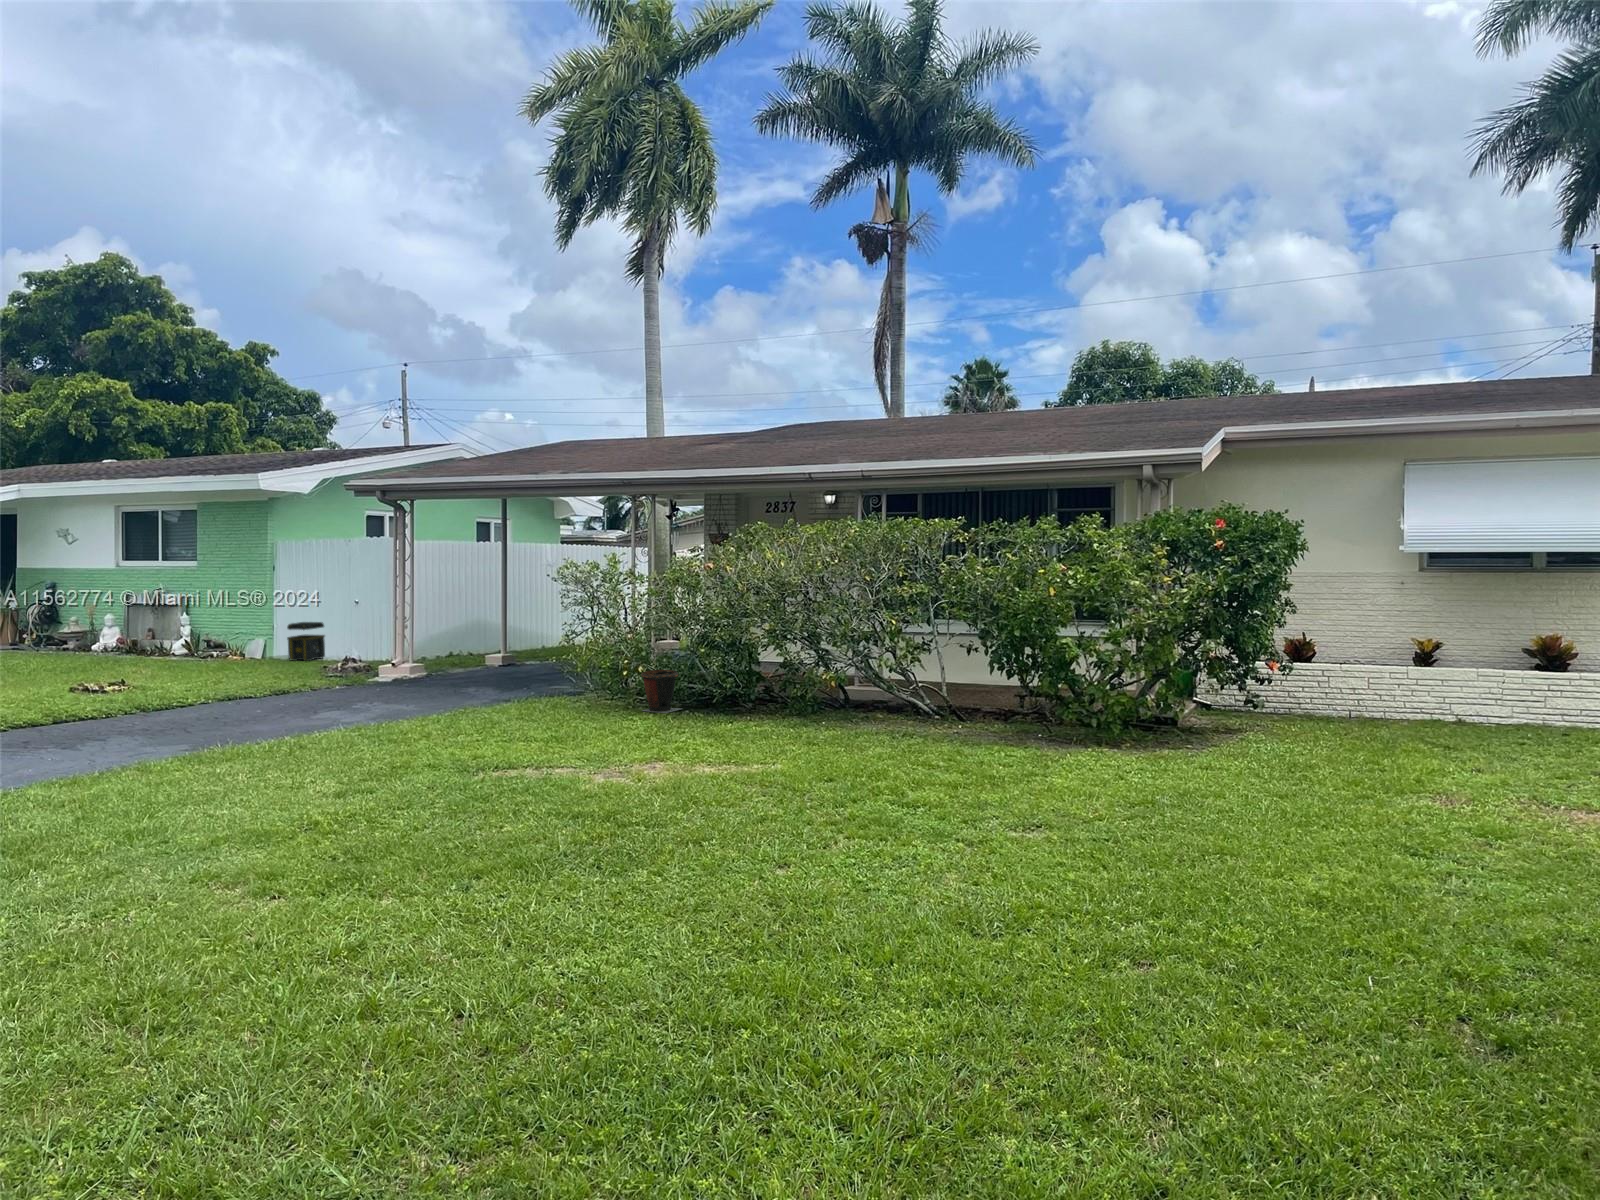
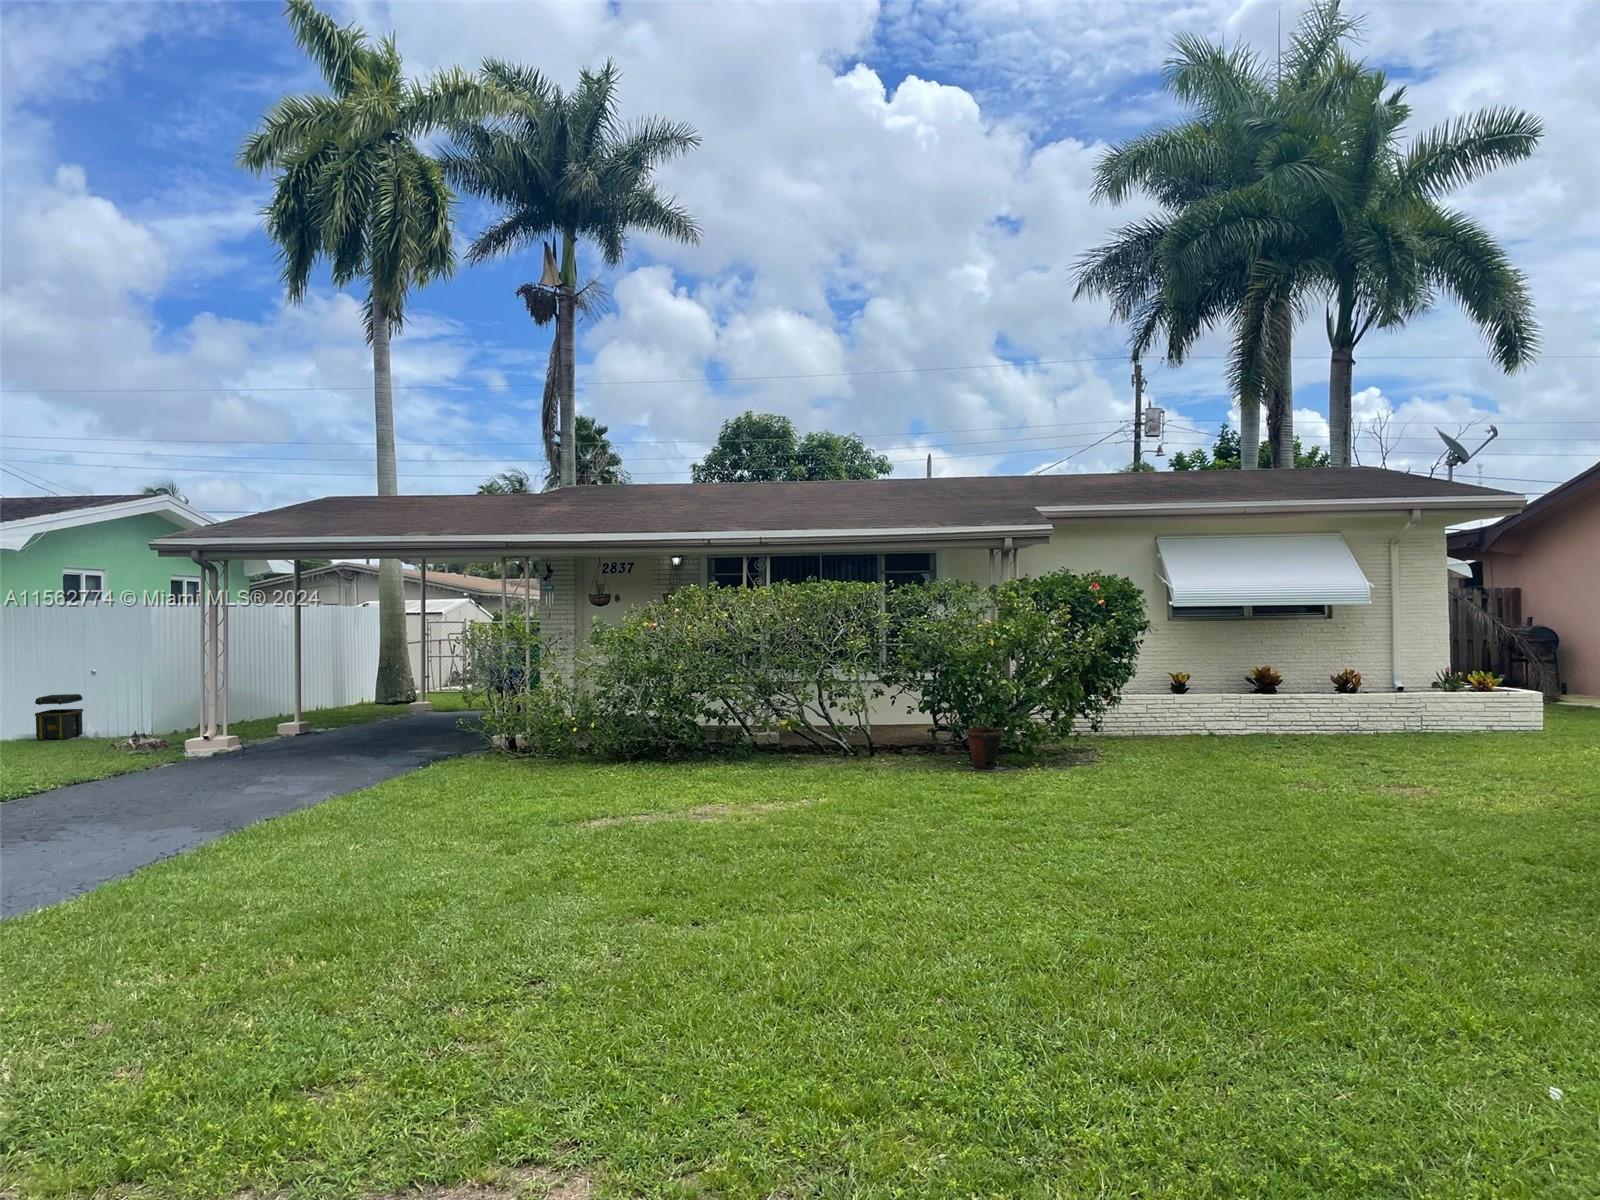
waste bin: present [641,670,681,713] -> present [966,727,1006,772]

